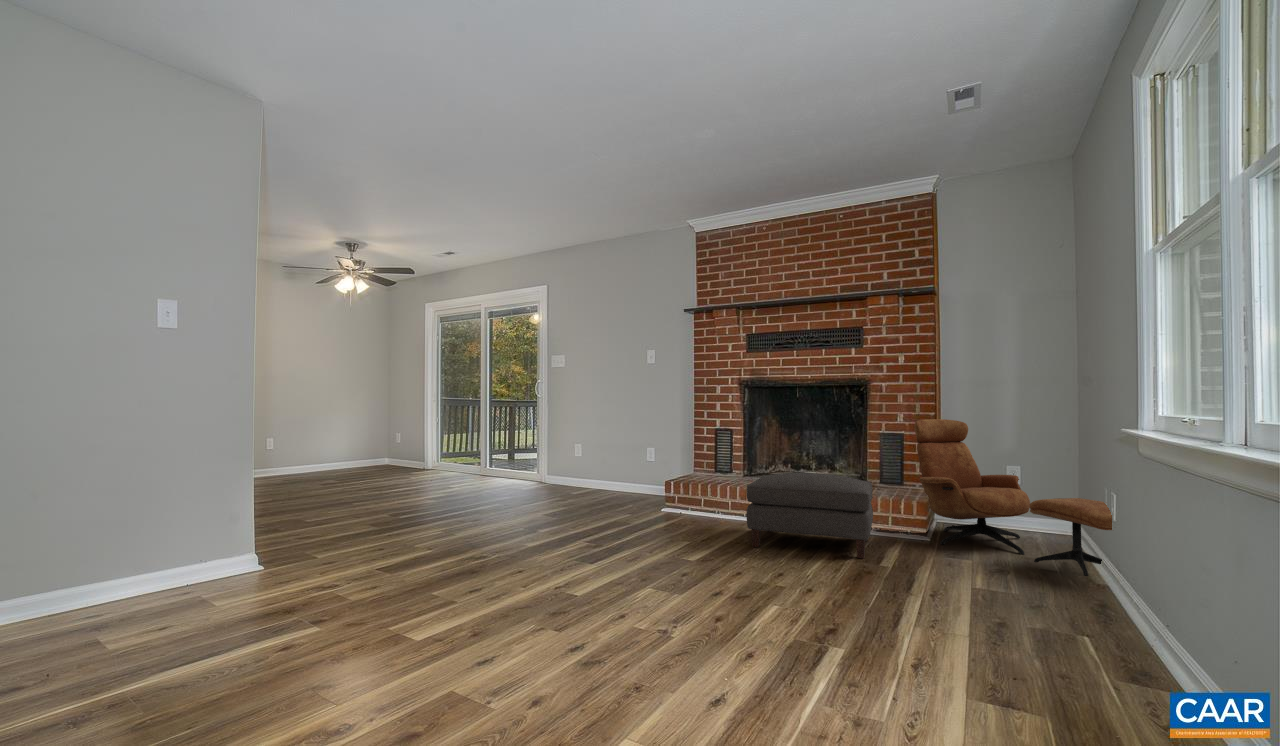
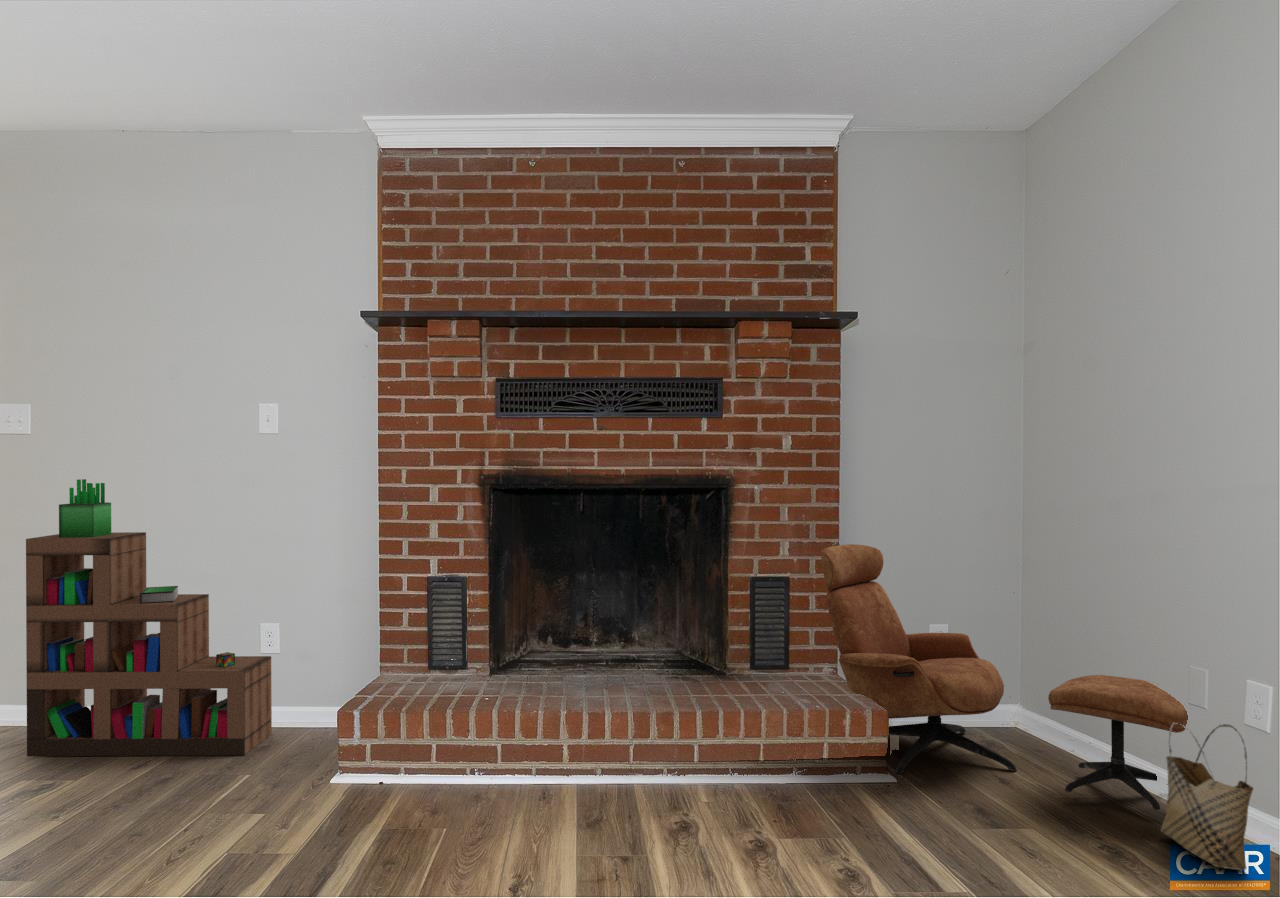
bookshelf: none [570,382,656,499] -> present [26,479,272,756]
ottoman: present [746,473,873,559] -> none [593,680,857,870]
woven basket: none [1065,513,1111,603] -> present [1161,723,1253,870]

